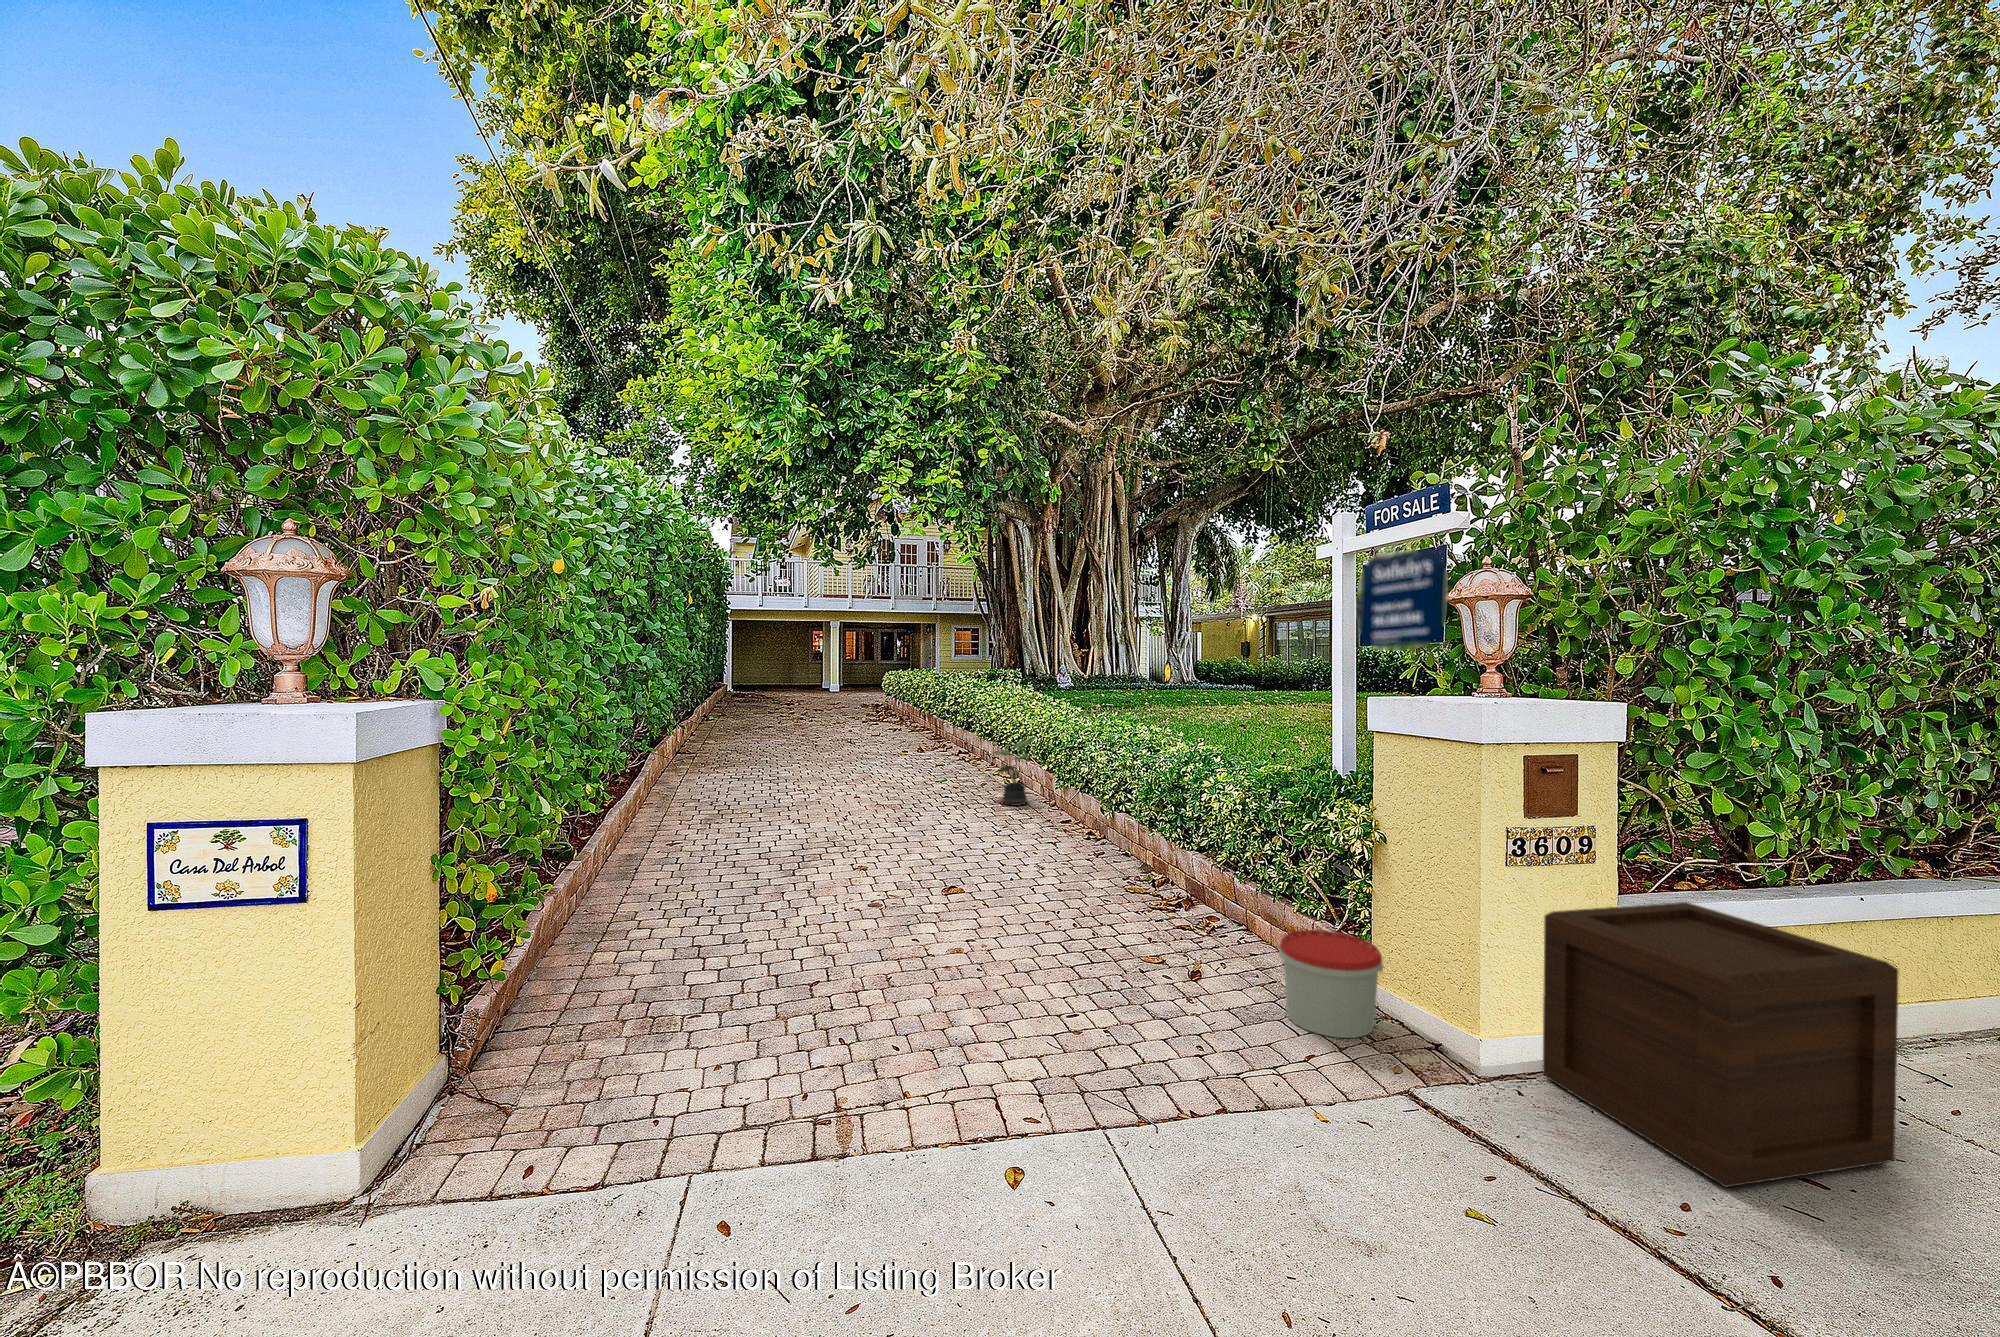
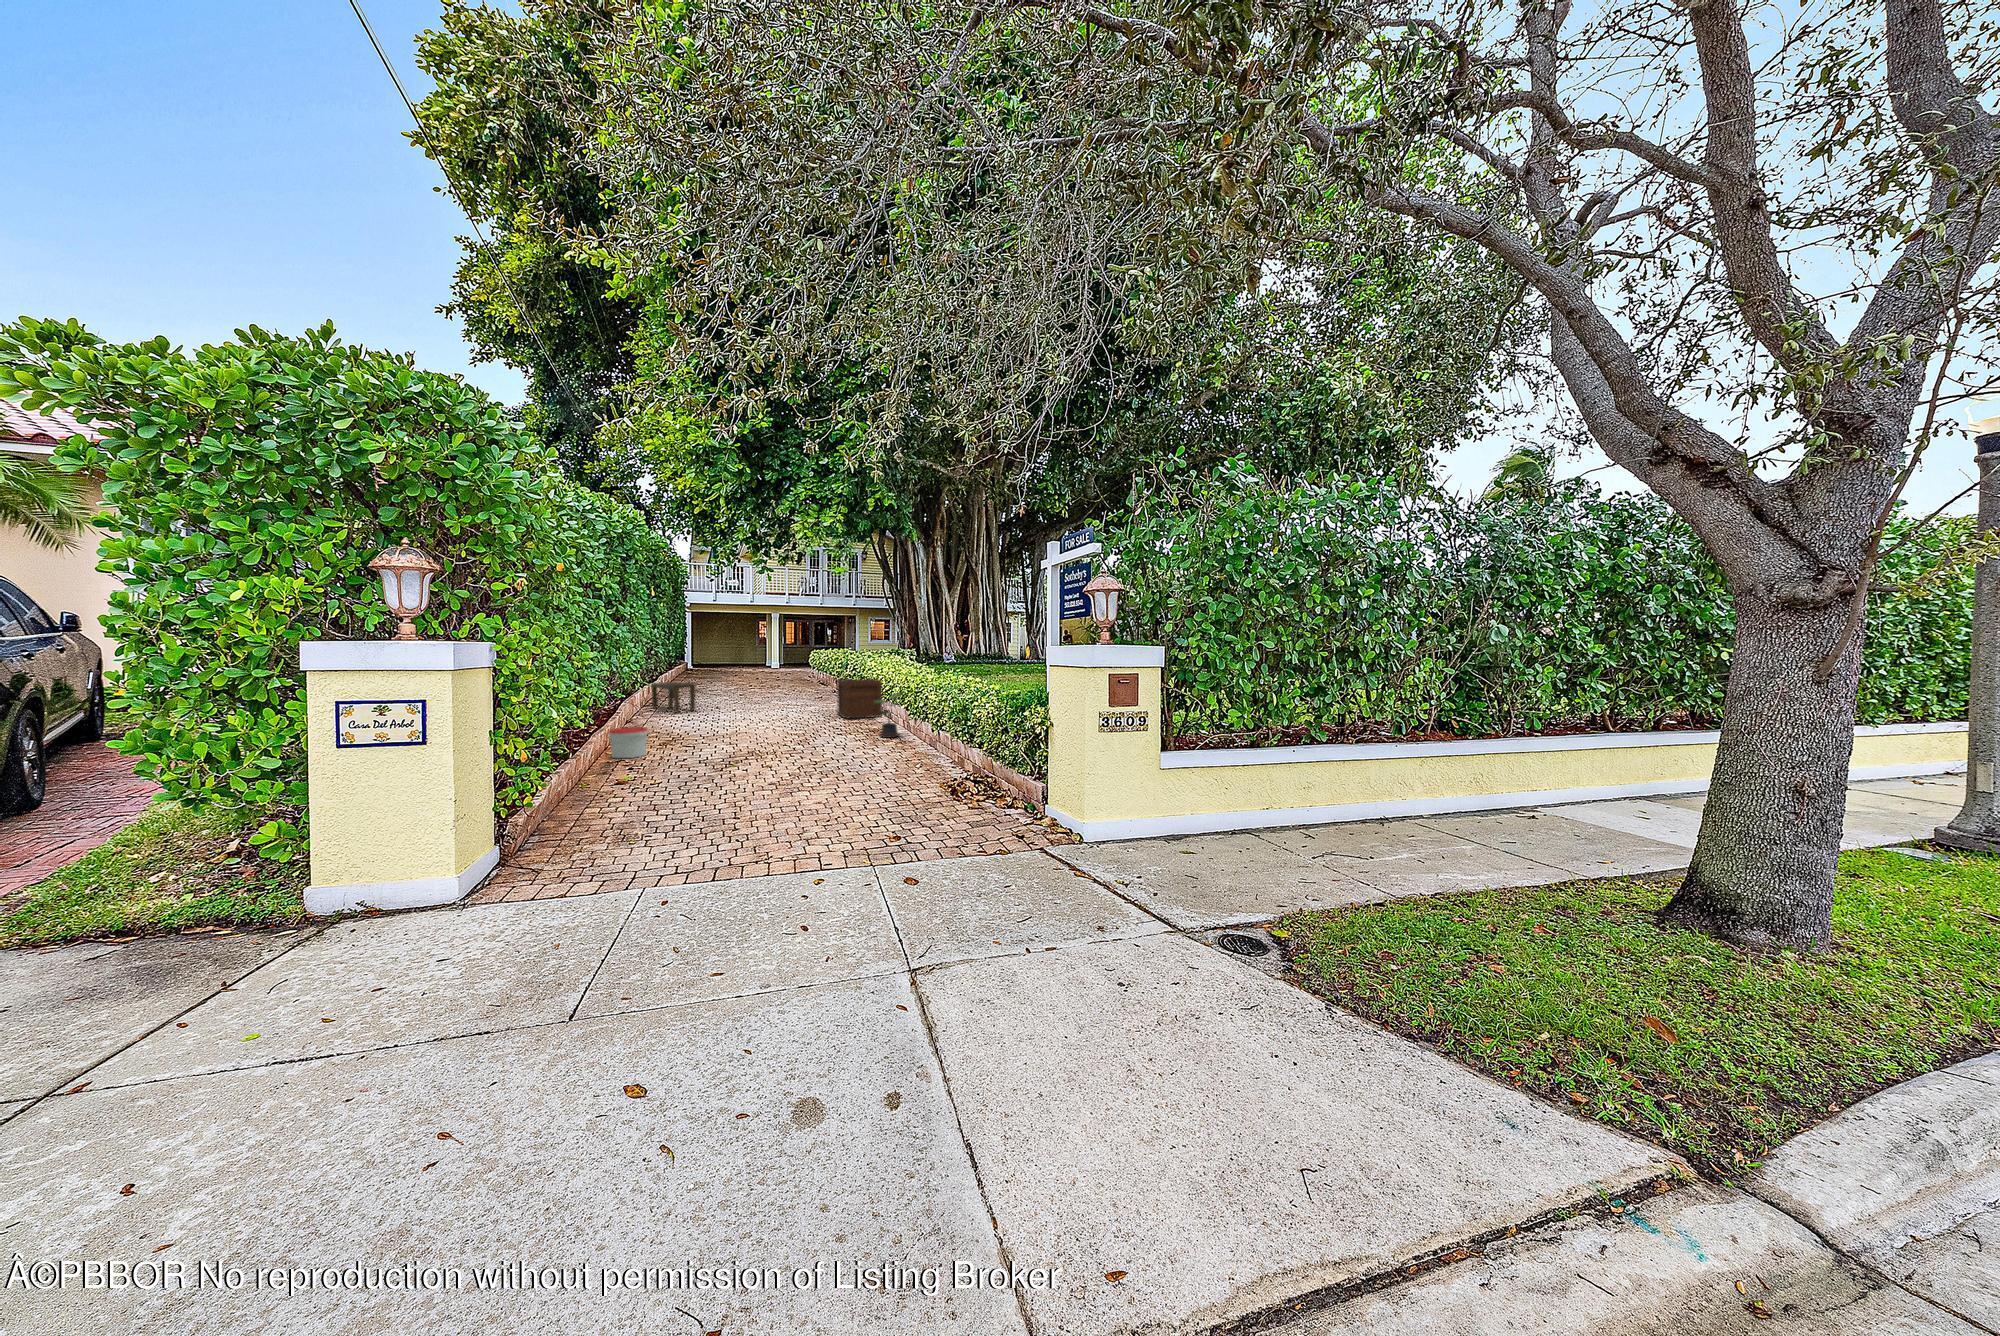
bench: none [685,715,743,758] -> present [651,682,696,712]
wooden crate: present [1543,902,1898,1188] -> present [837,678,882,718]
bucket: present [1279,930,1383,1038] -> present [608,727,649,758]

